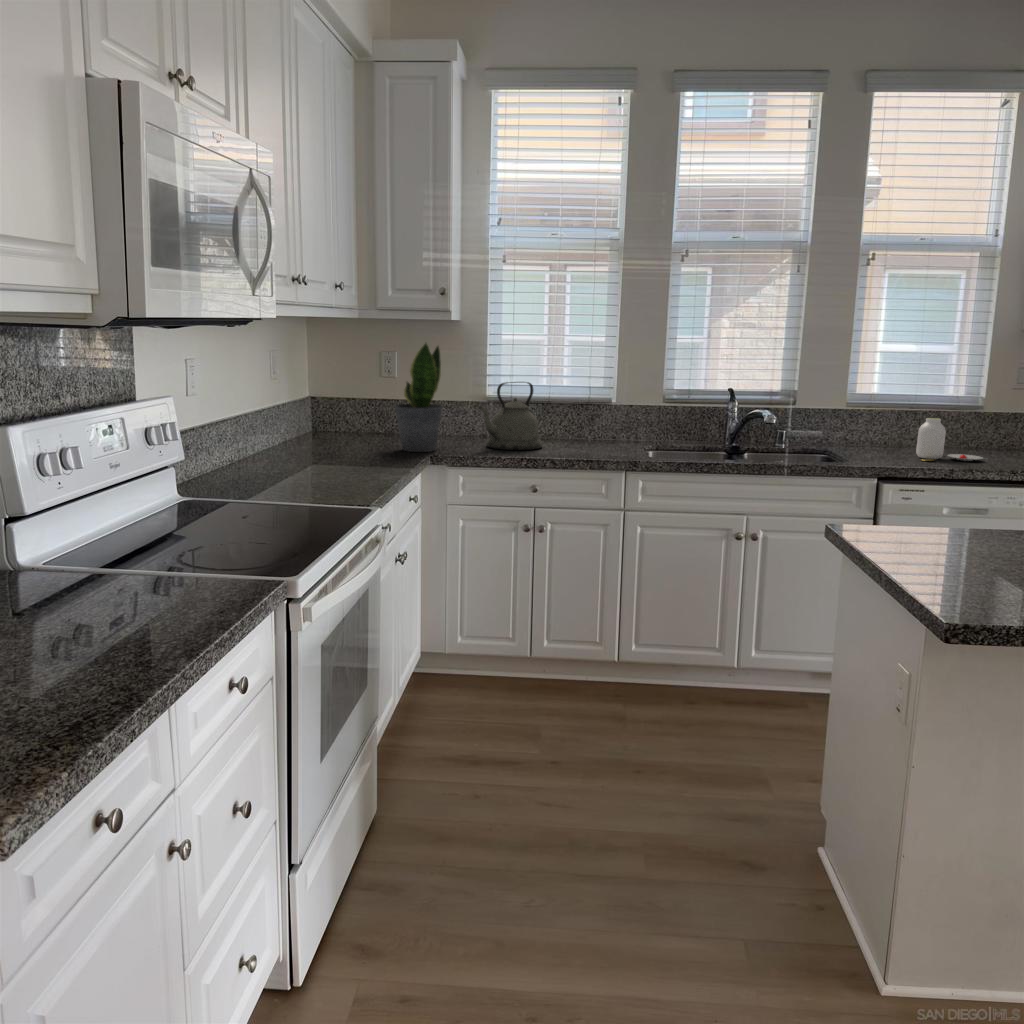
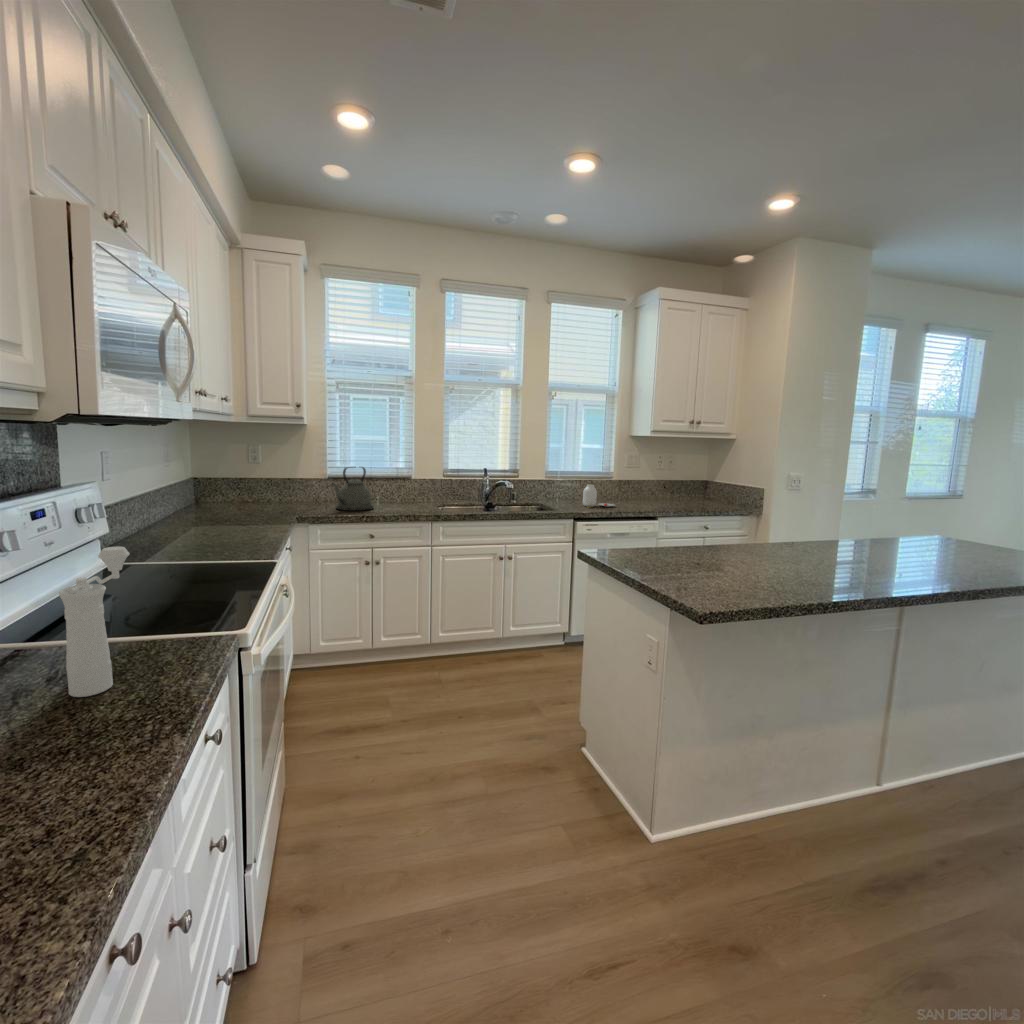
potted plant: present [395,343,443,452] -> none [270,440,307,515]
pepper mill: none [96,464,167,617] -> present [59,546,129,697]

